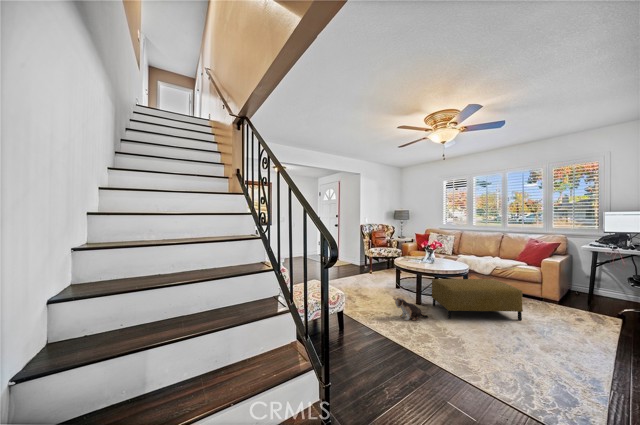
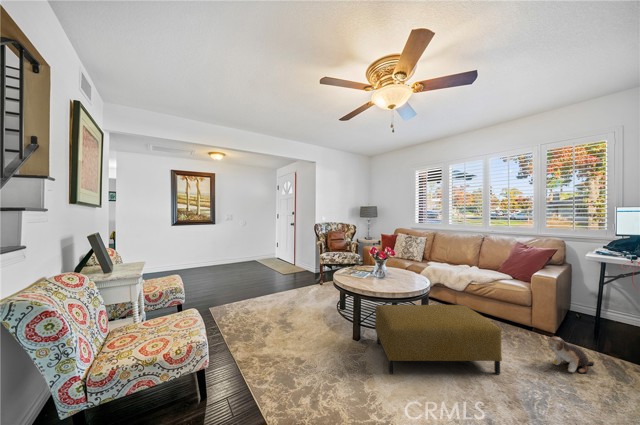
plush toy: present [393,297,428,321] -> present [544,335,594,373]

